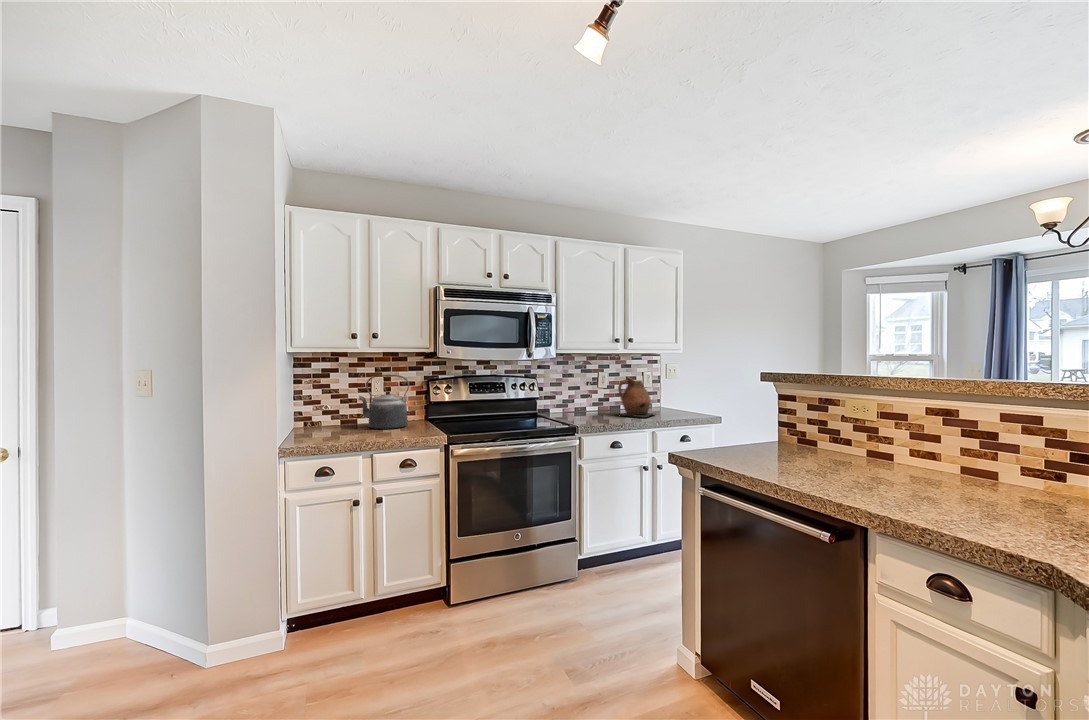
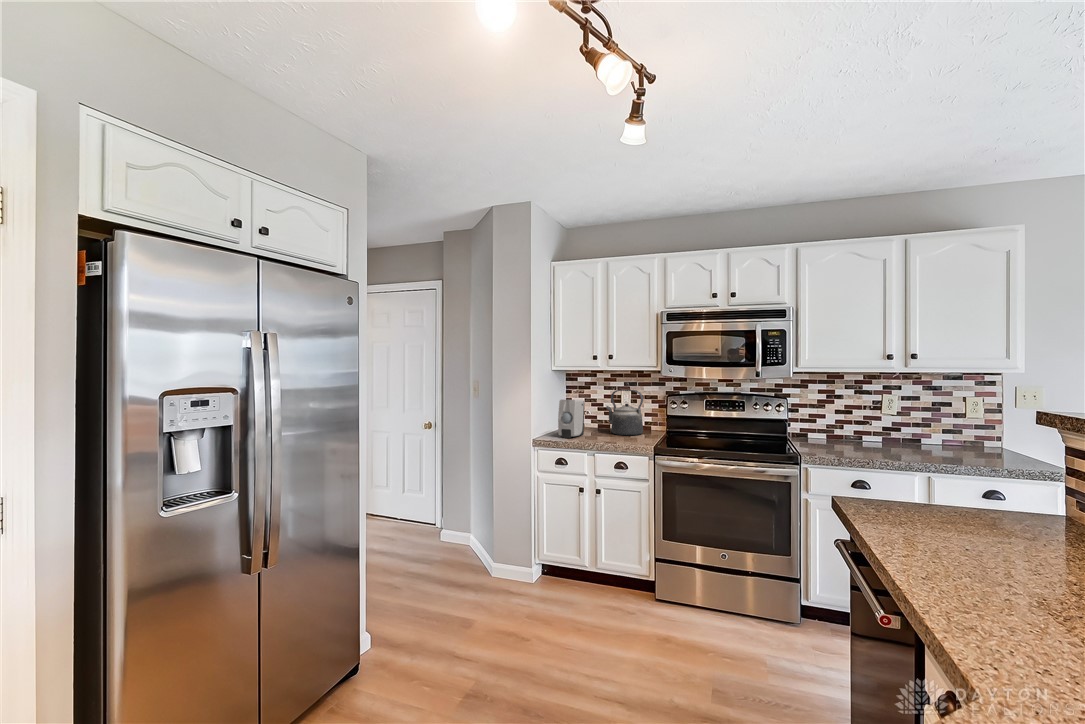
ceramic pitcher: present [618,376,654,417] -> none [894,401,957,456]
soap dispenser: none [311,389,341,440] -> present [558,400,584,438]

